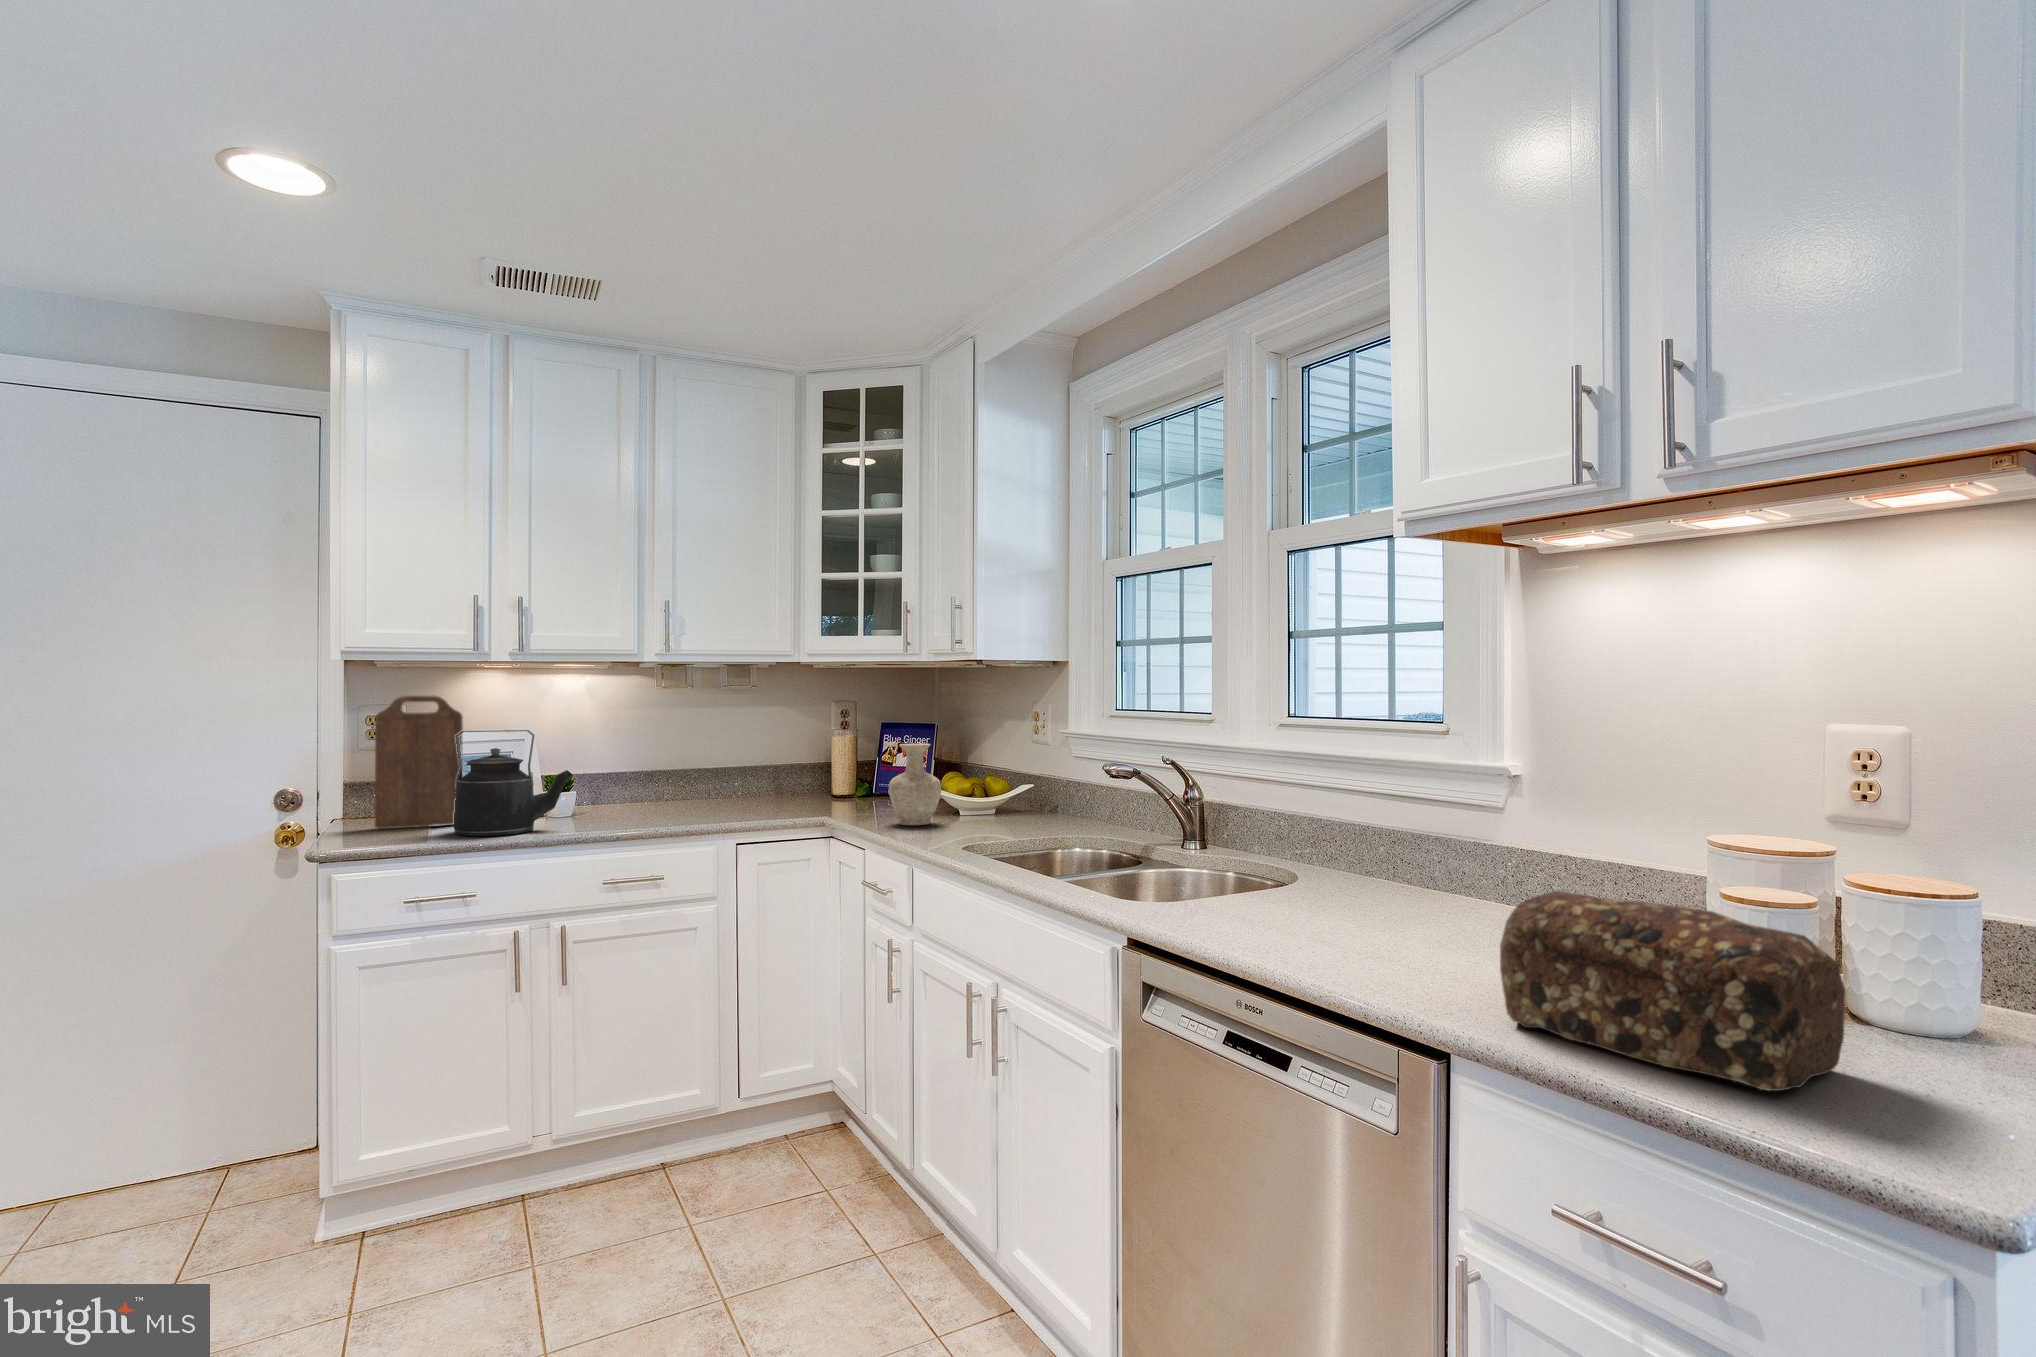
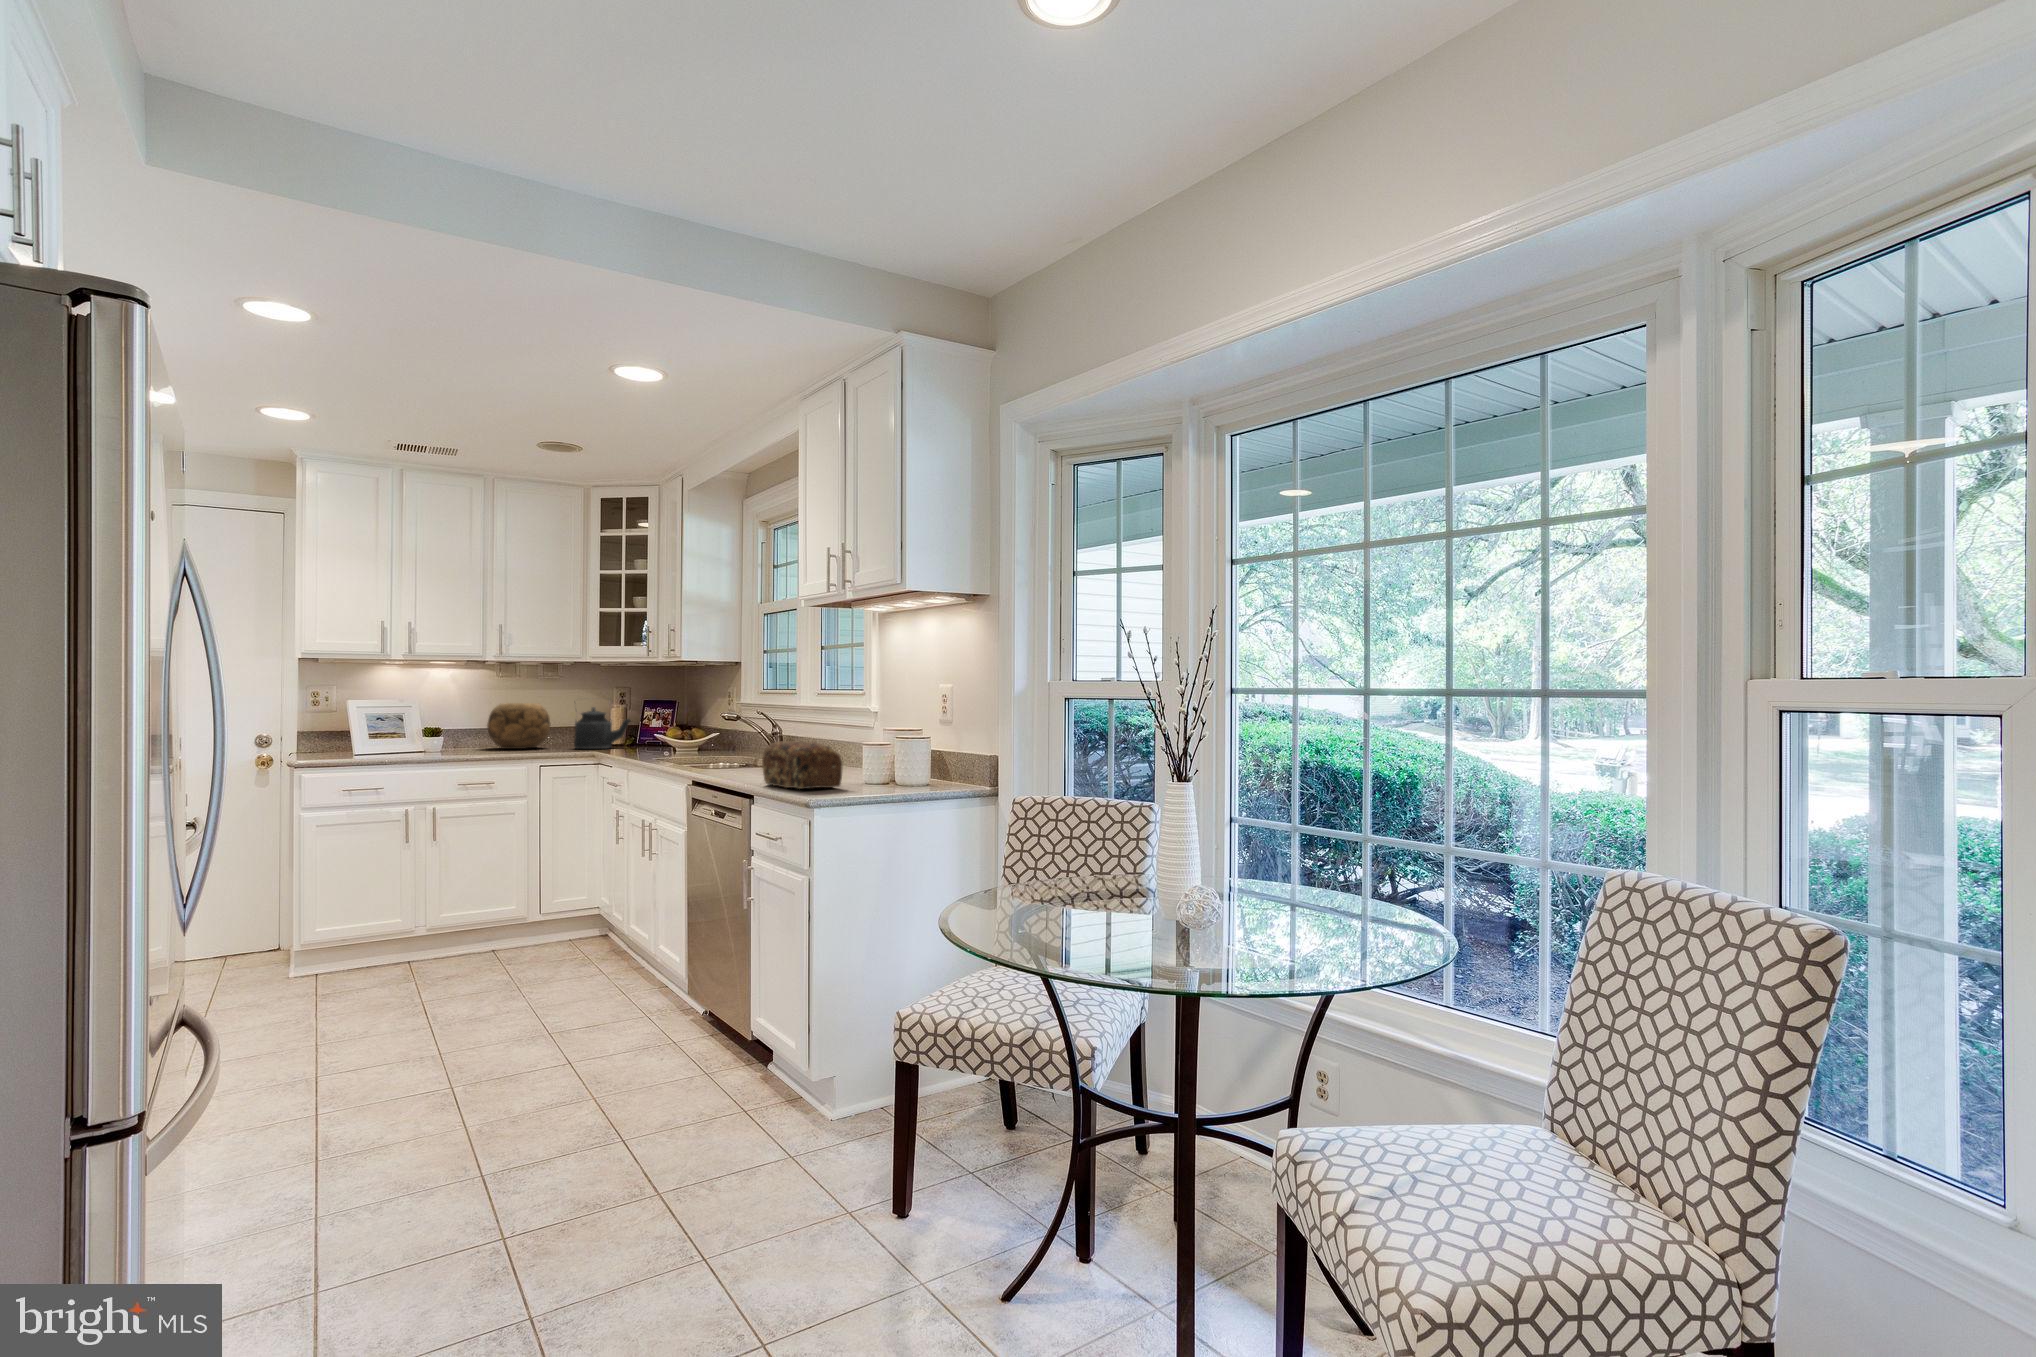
cutting board: present [375,696,463,828] -> none [321,680,373,755]
kettle: present [453,730,573,836] -> present [574,707,630,749]
decorative bowl: none [645,731,743,808] -> present [487,703,550,749]
vase: present [889,744,941,825] -> none [629,709,660,754]

